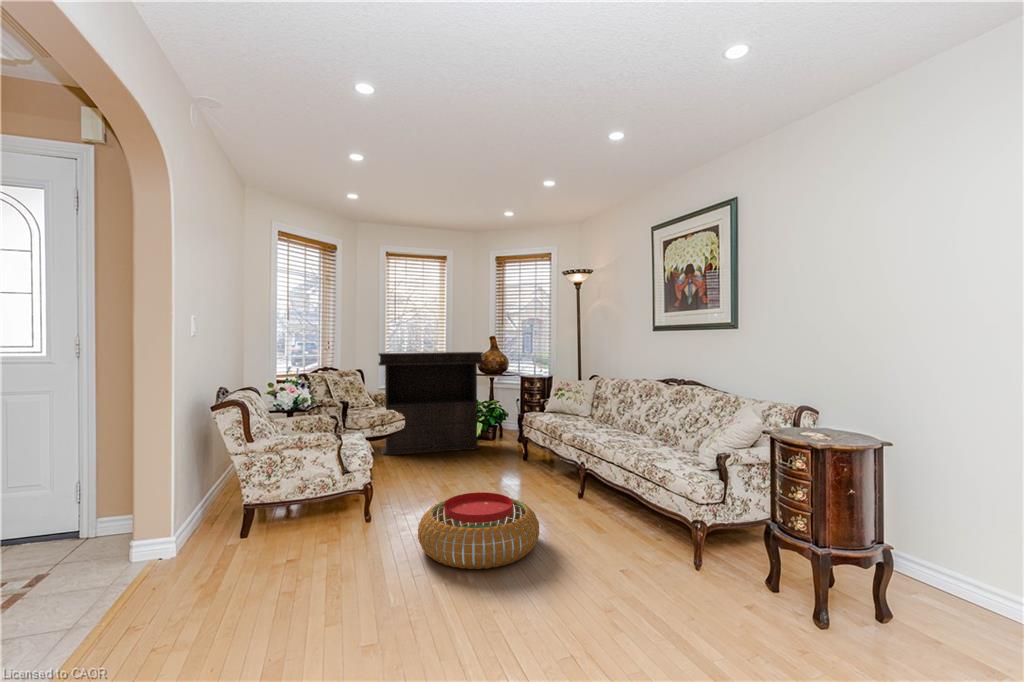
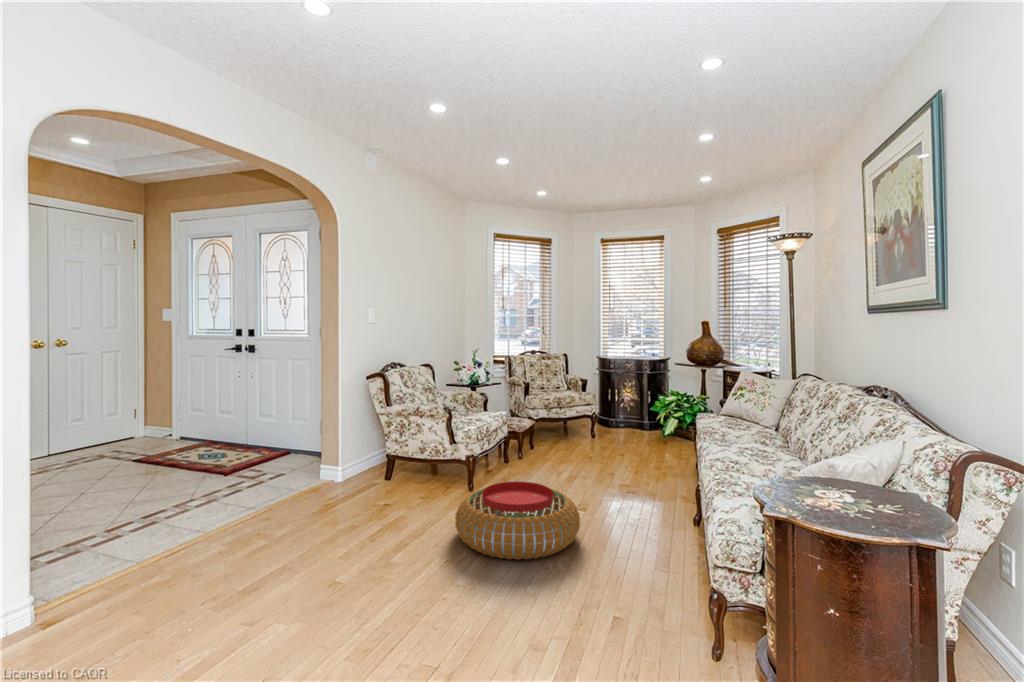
console table: present [378,352,483,455] -> none [563,338,676,449]

